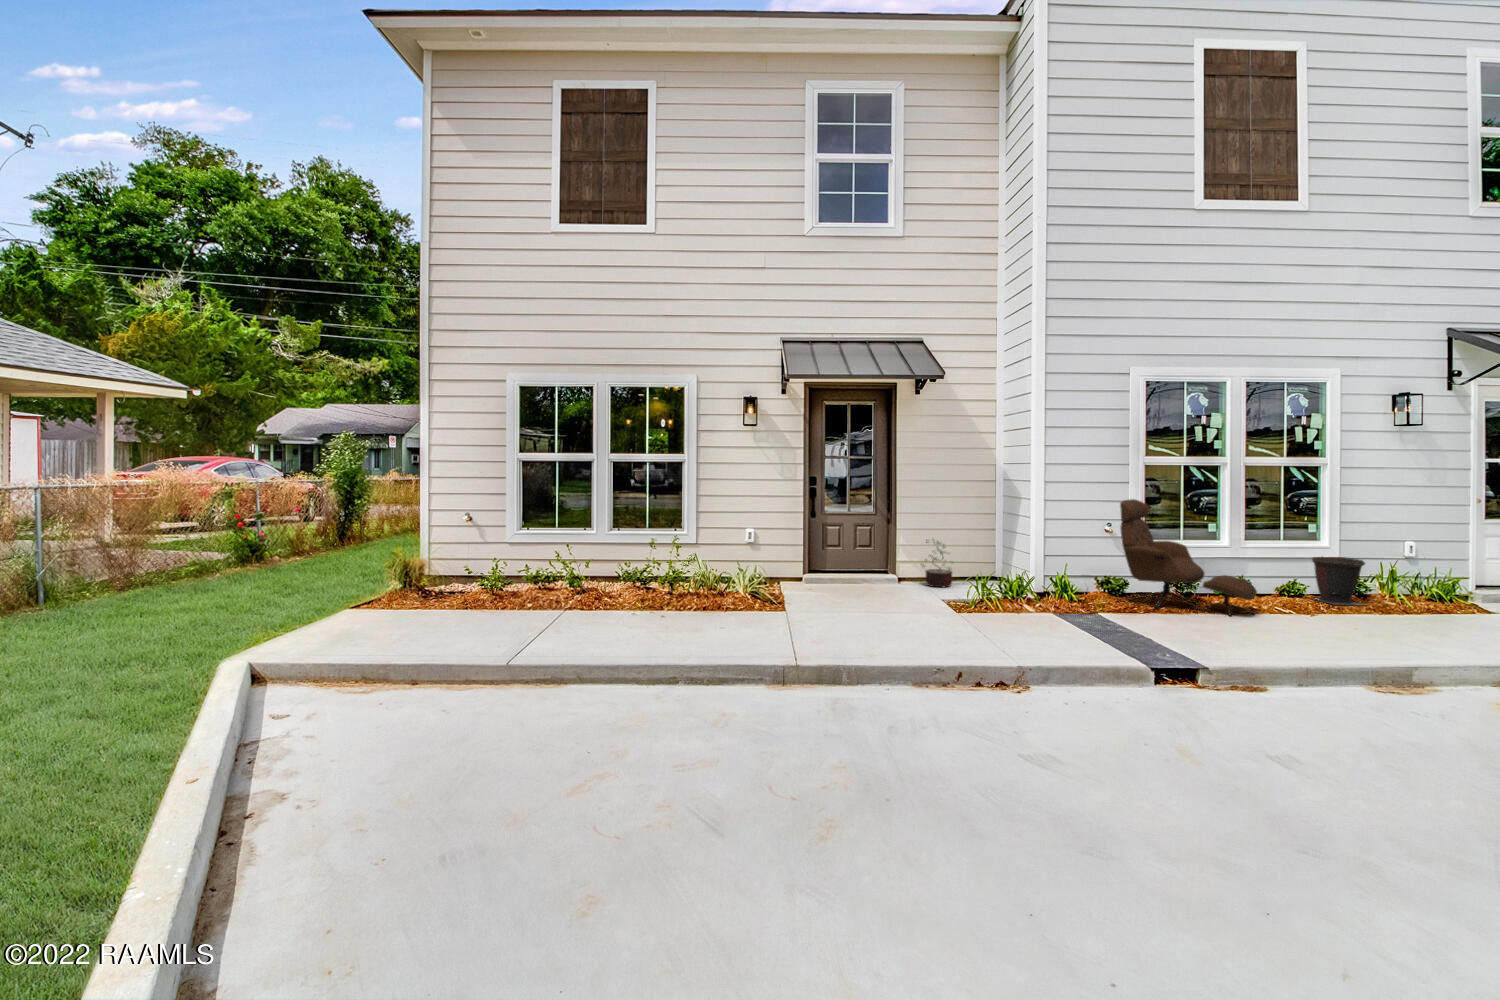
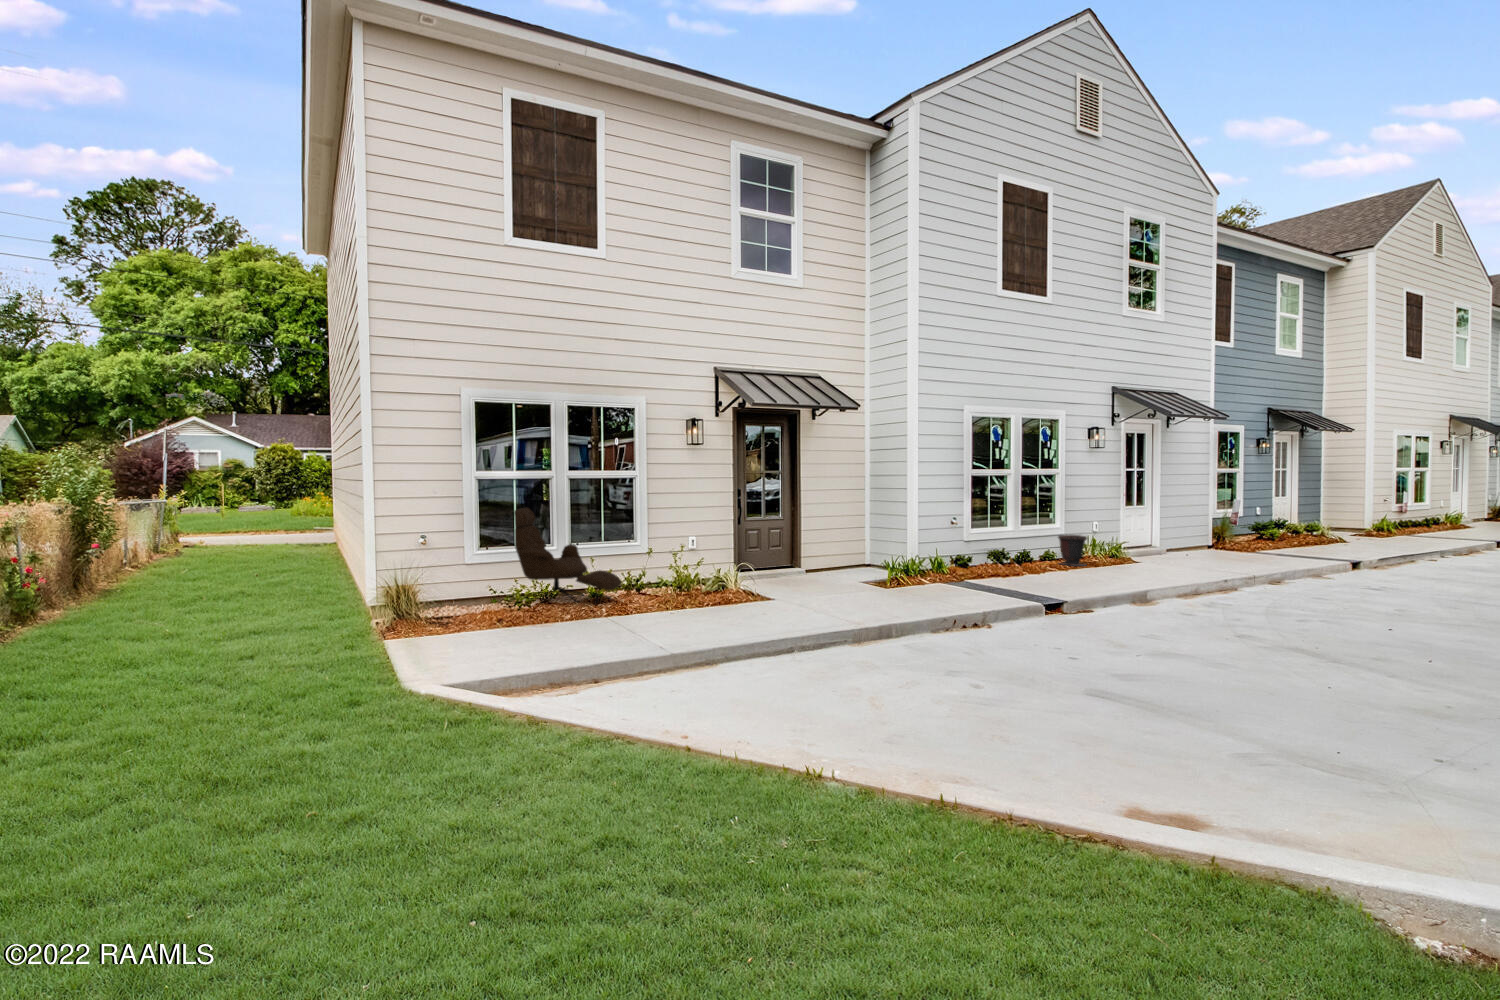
lounge chair: present [1120,499,1256,616] -> present [514,508,621,604]
decorative plant: present [921,540,953,587] -> none [818,534,845,574]

